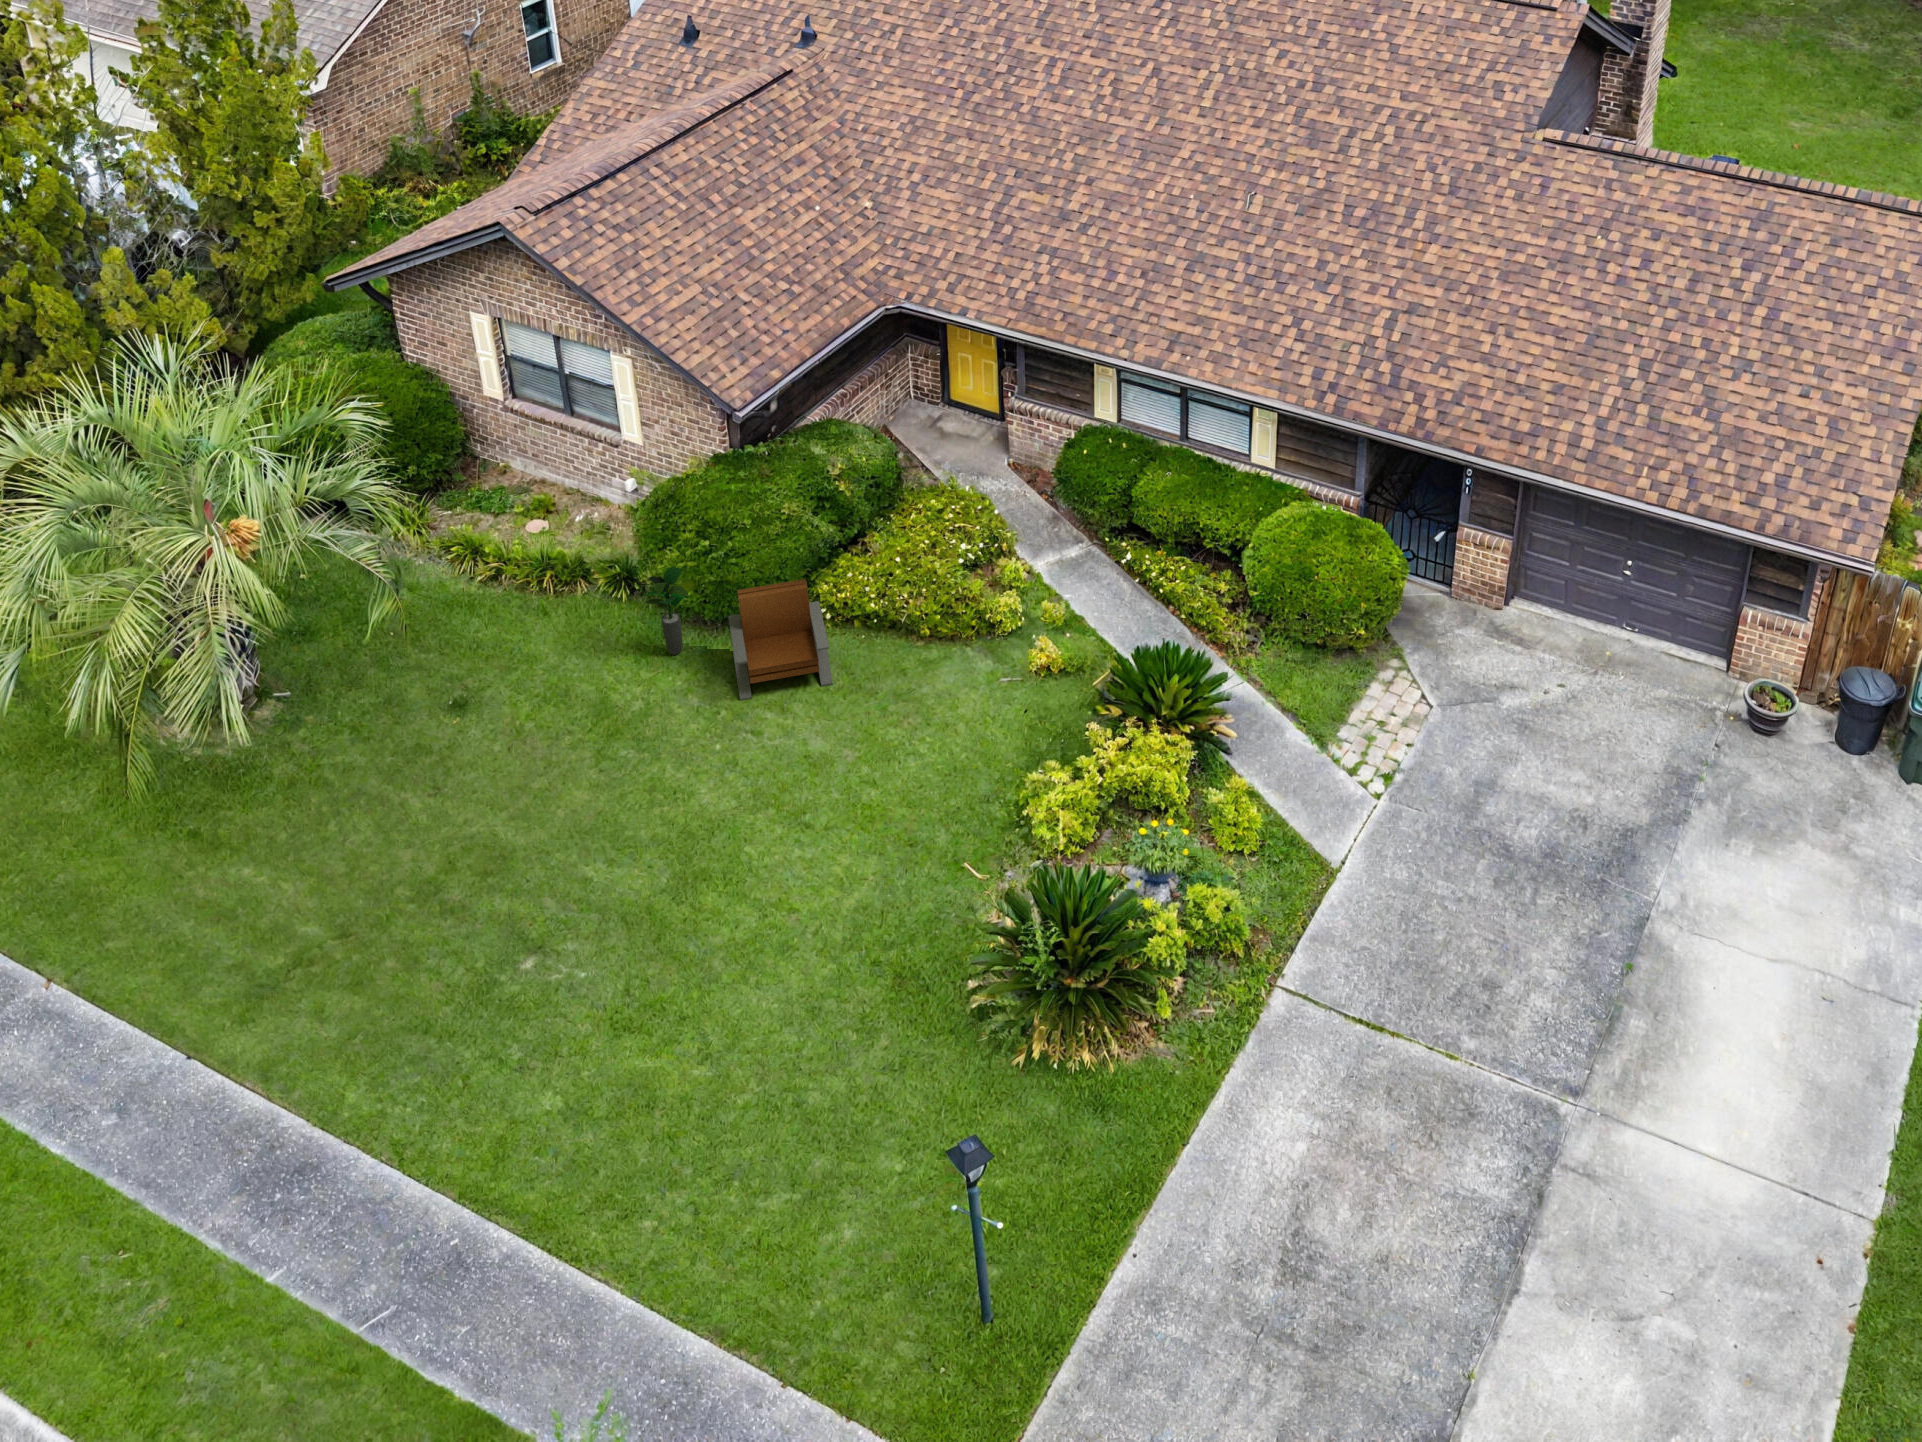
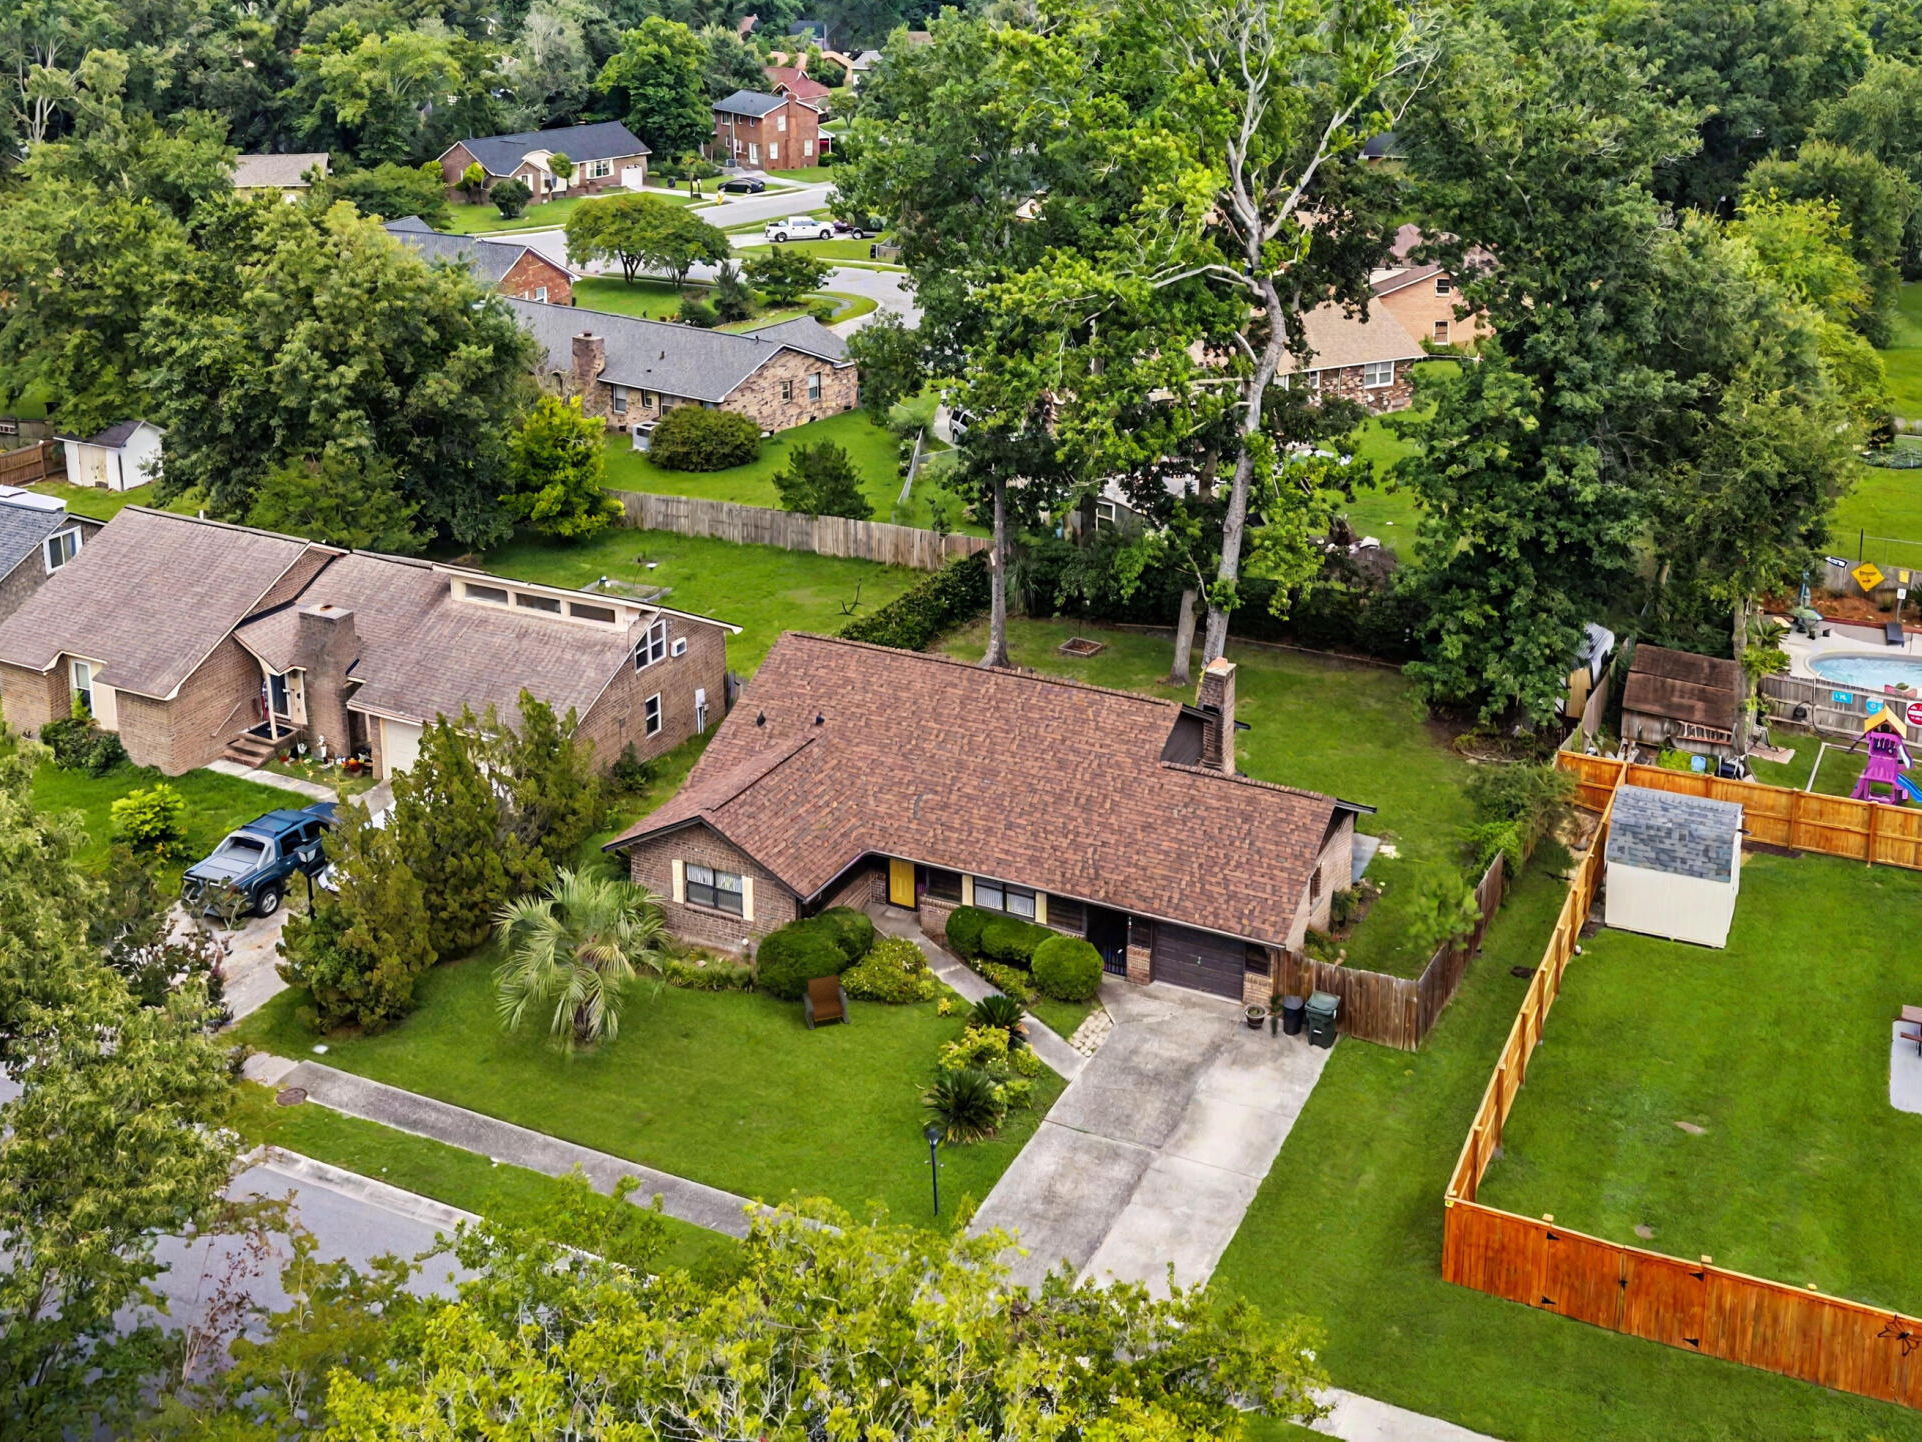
potted plant: present [646,566,689,655] -> present [1267,994,1284,1037]

